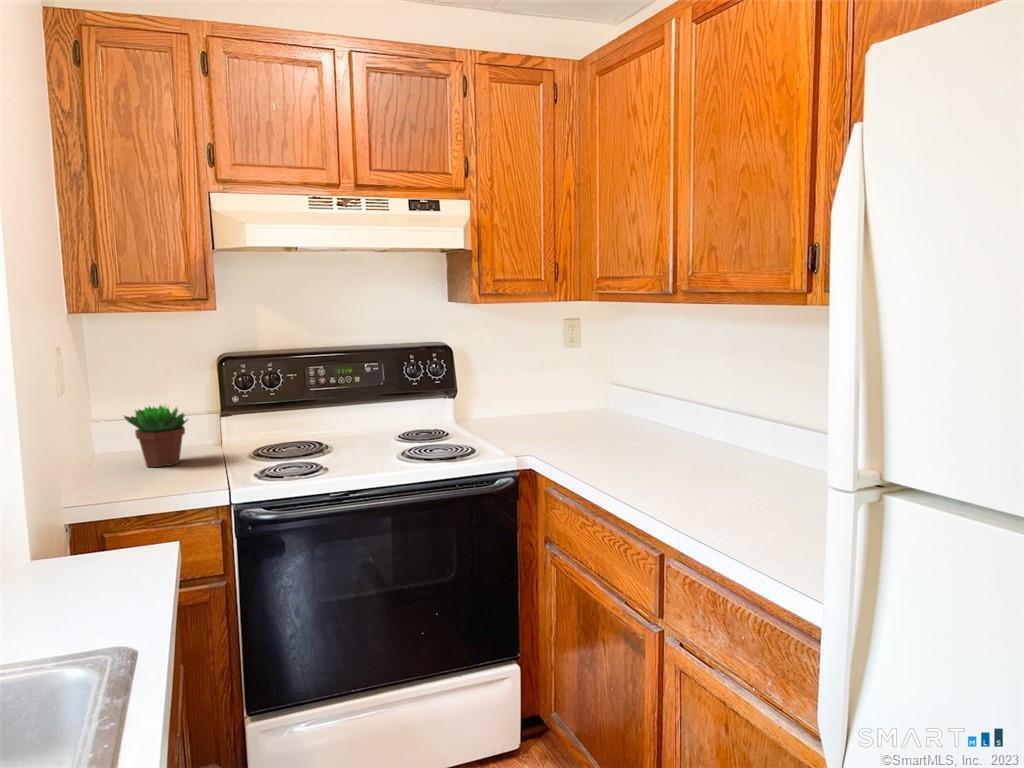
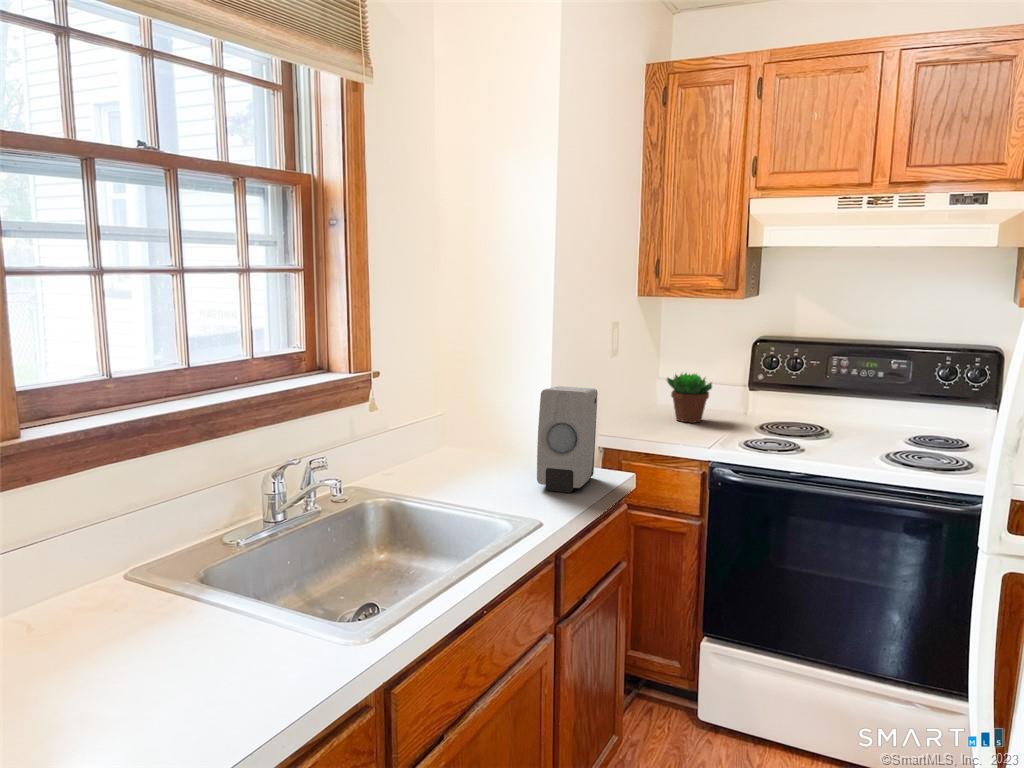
soap dispenser: none [34,439,129,607] -> present [537,386,598,492]

